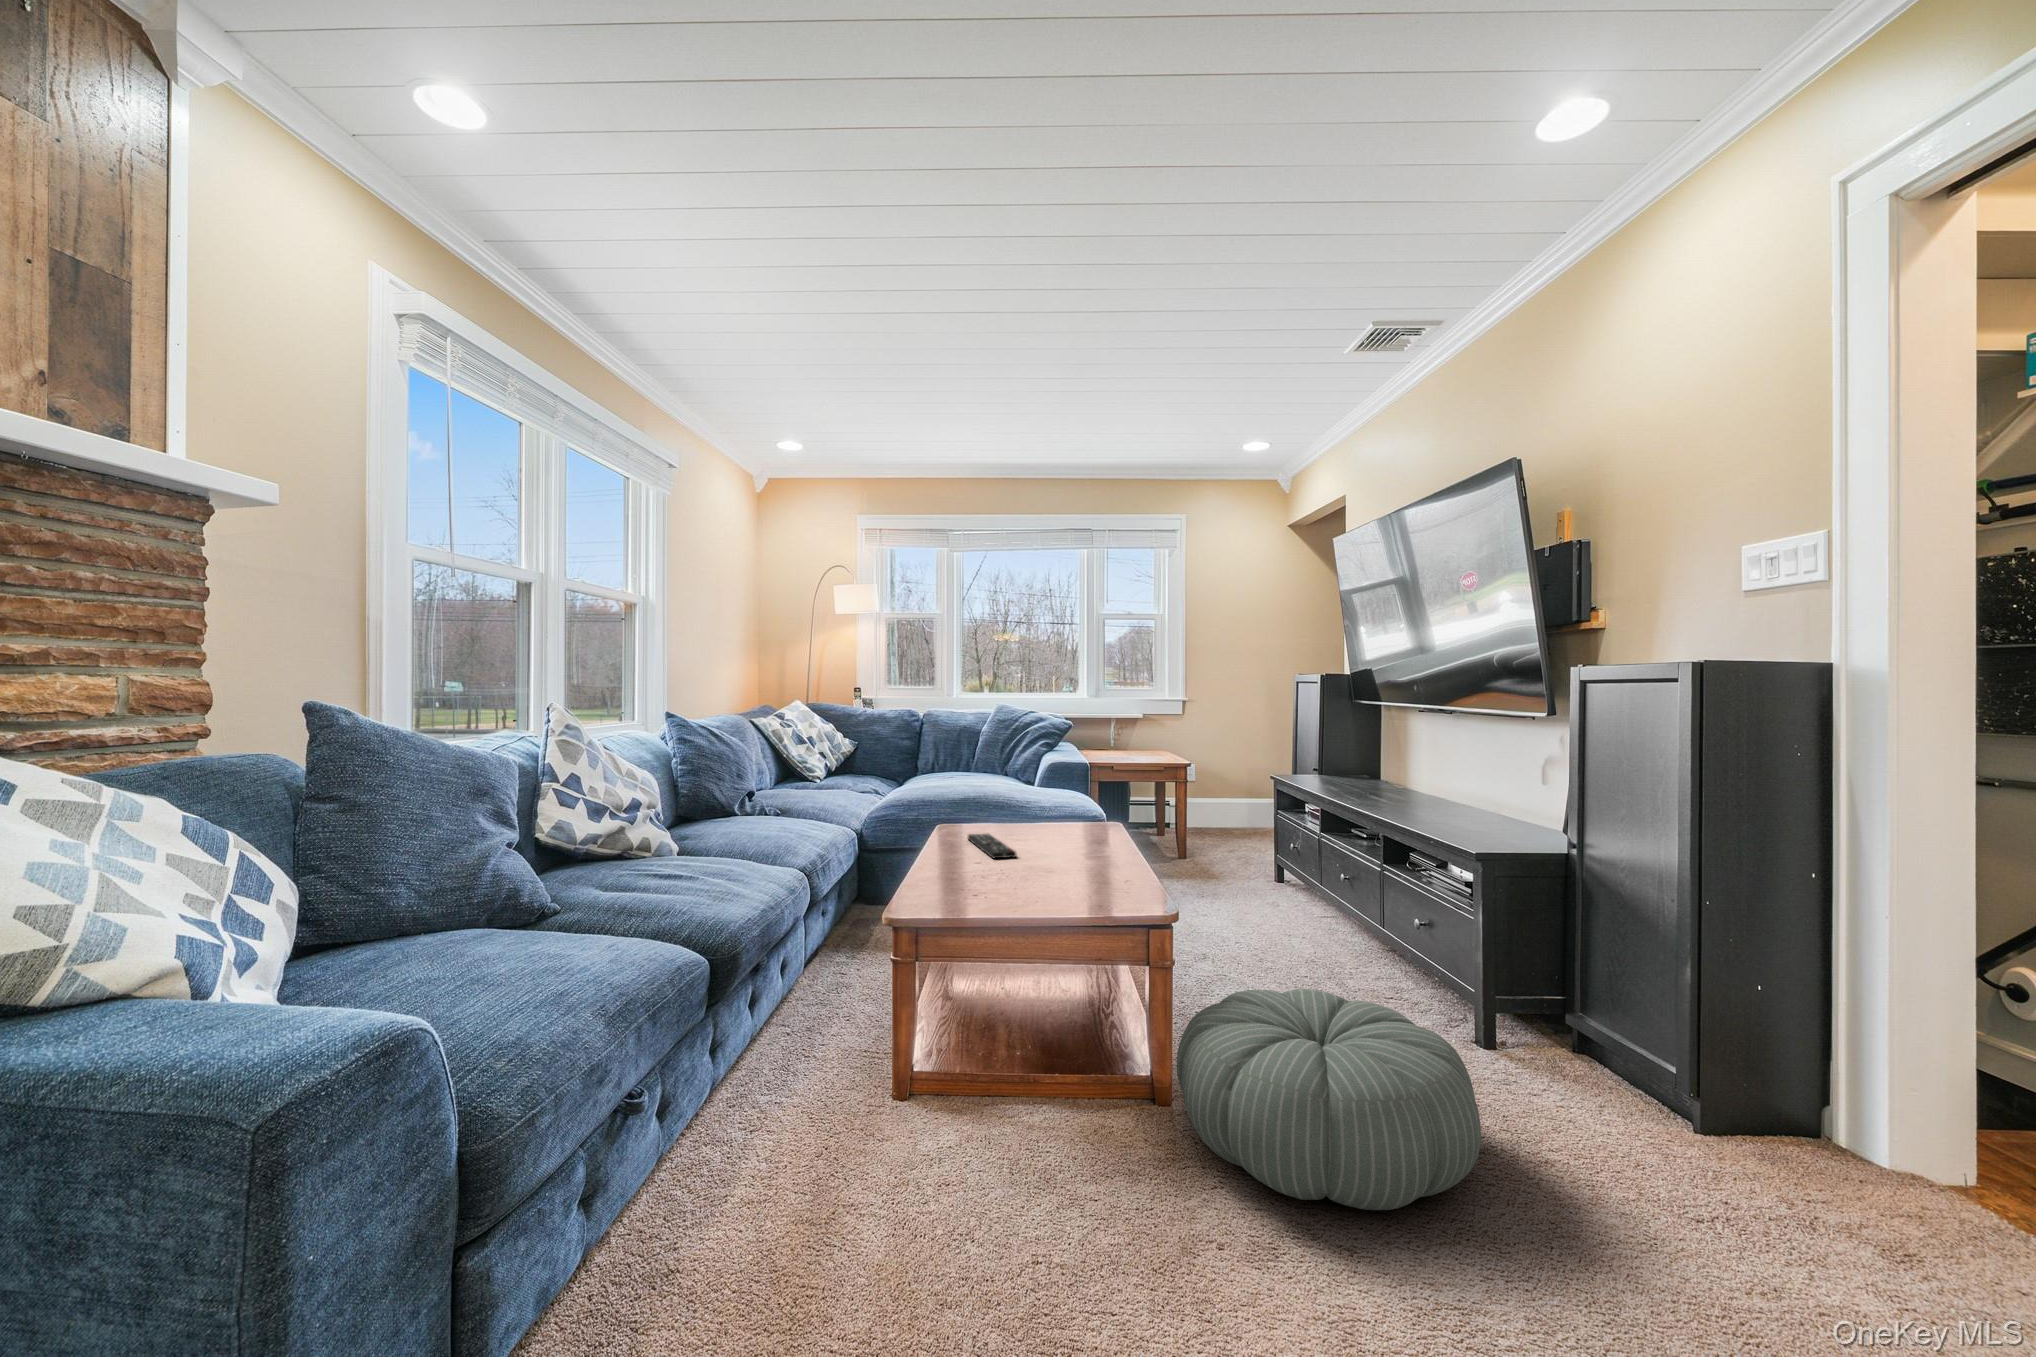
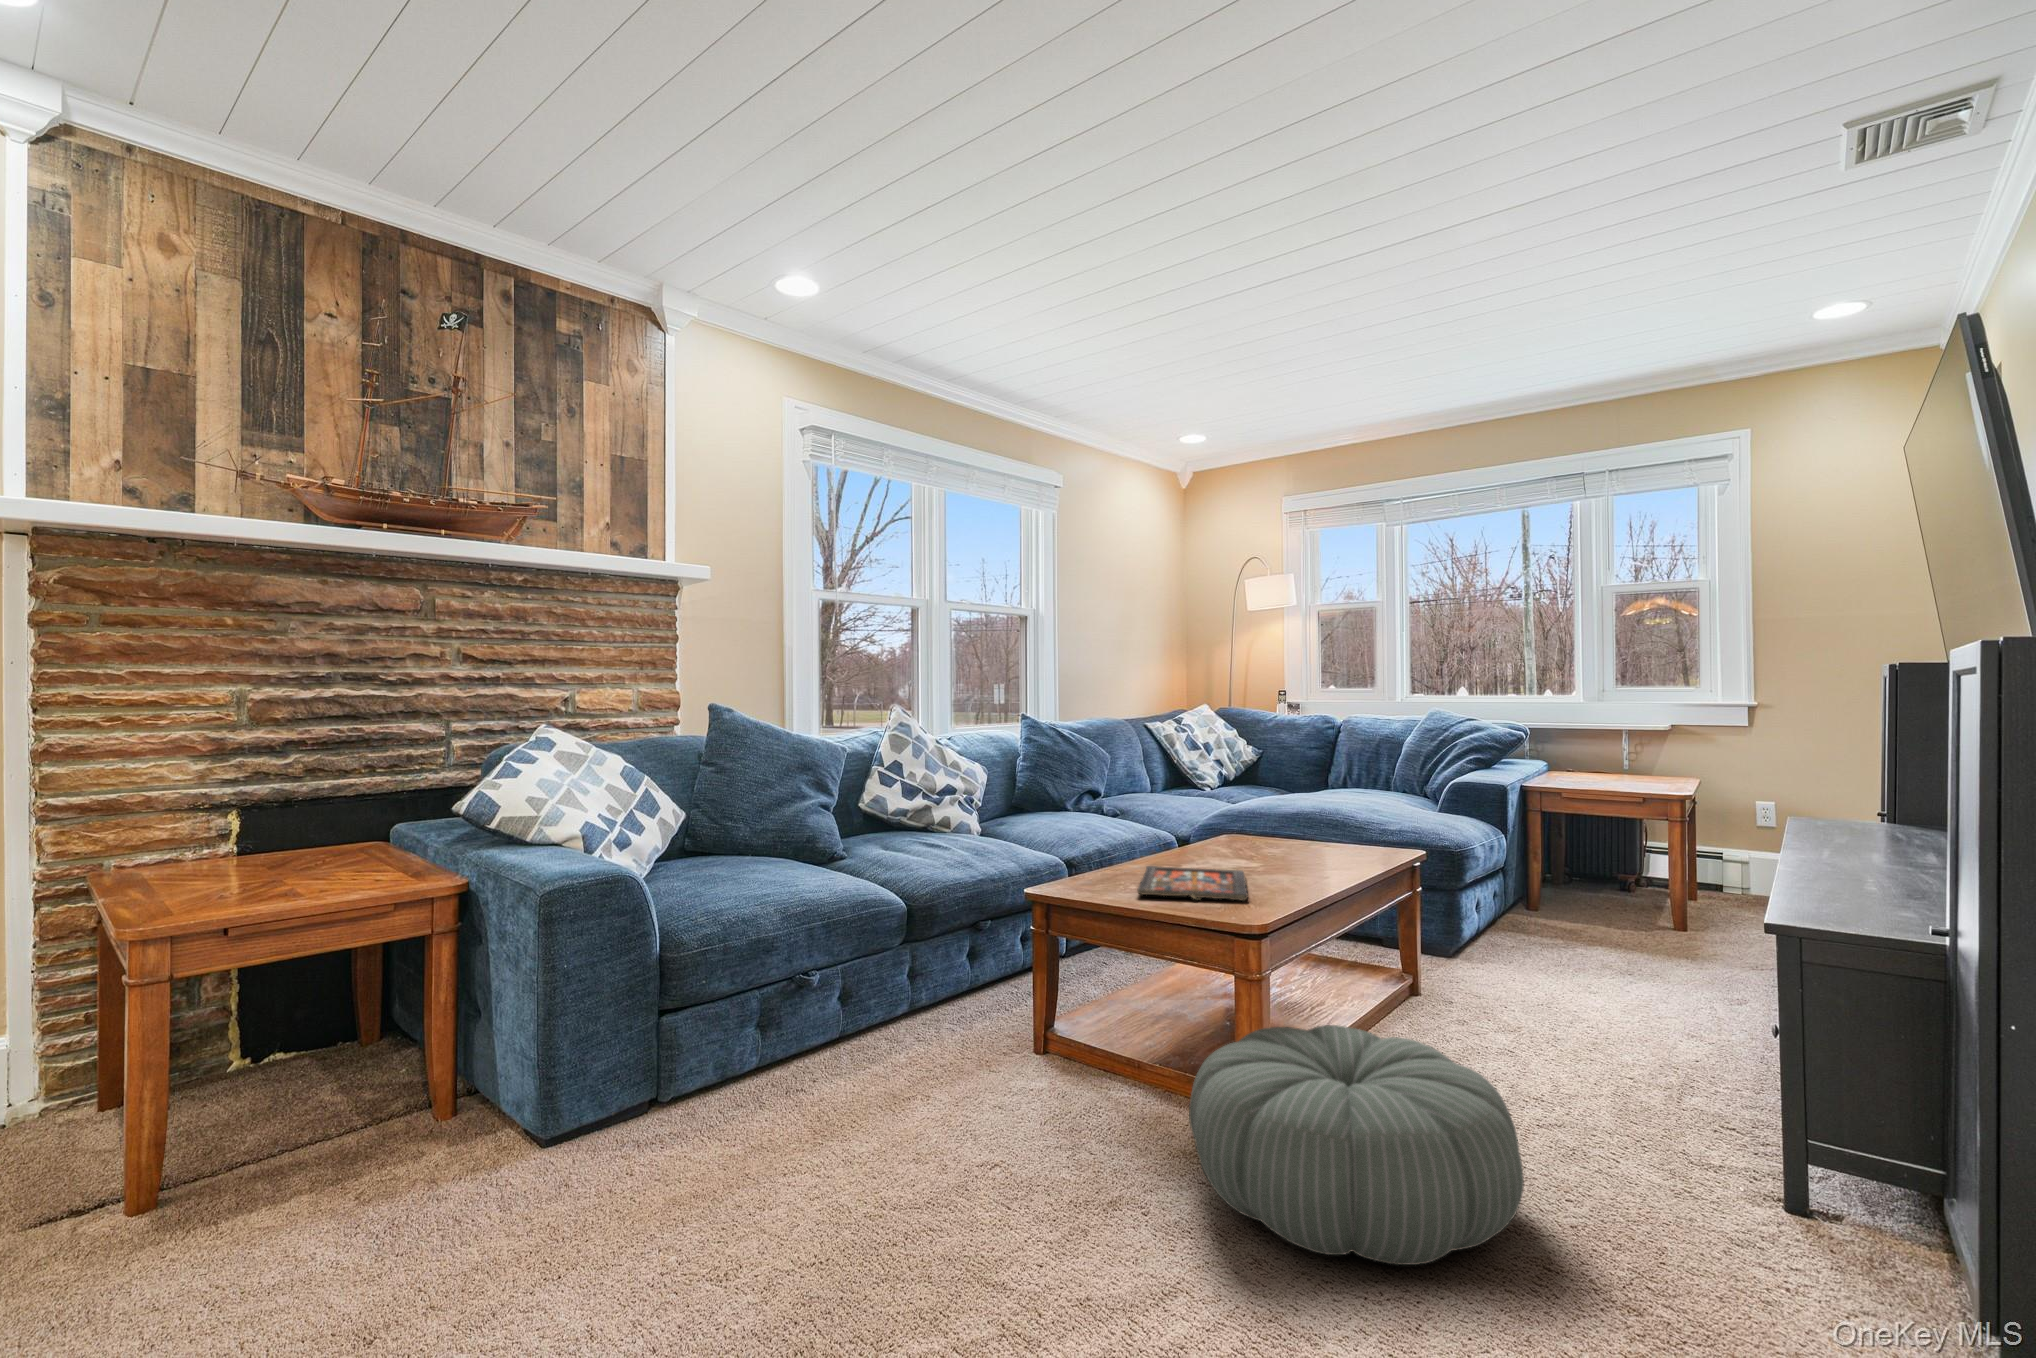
remote control: present [968,834,1016,858] -> none [1205,843,1247,867]
board game: none [963,860,1110,899] -> present [1137,866,1248,901]

